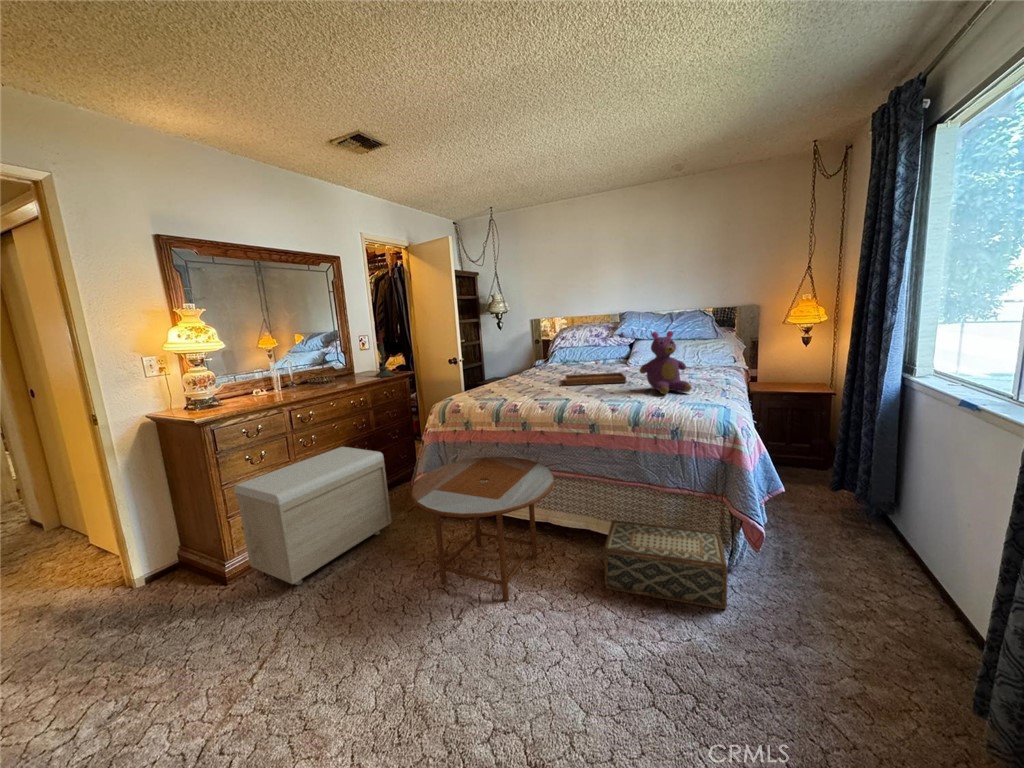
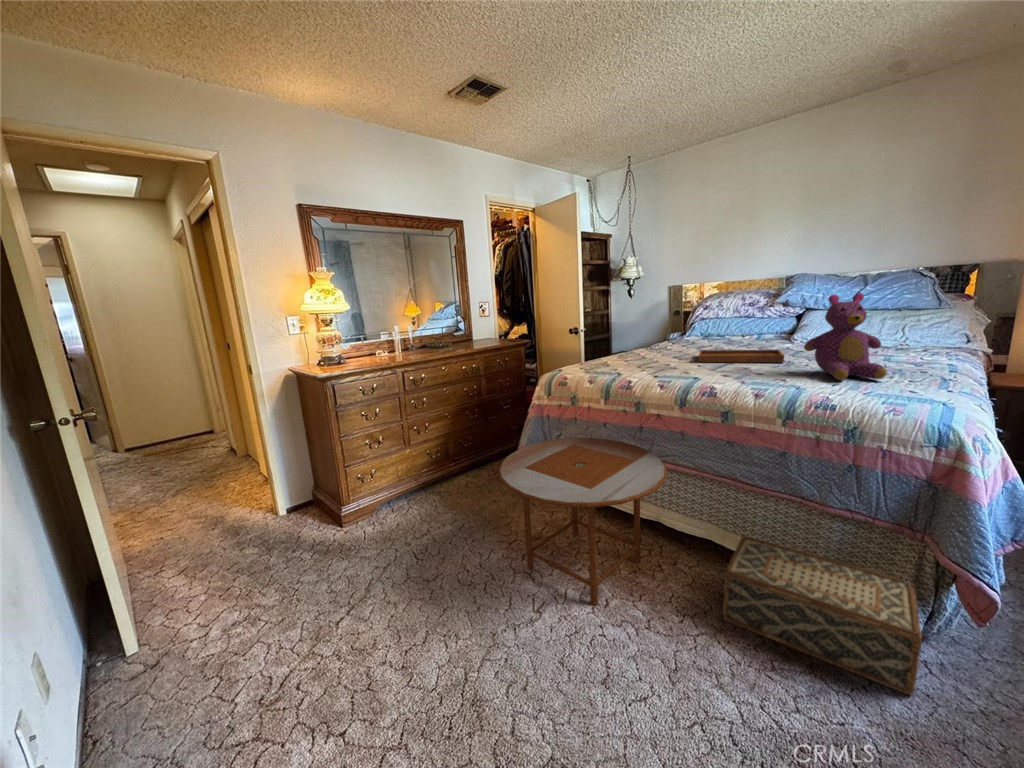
candle: present [376,333,393,377] -> none [489,297,507,345]
storage bench: present [234,447,391,585] -> none [349,412,490,540]

